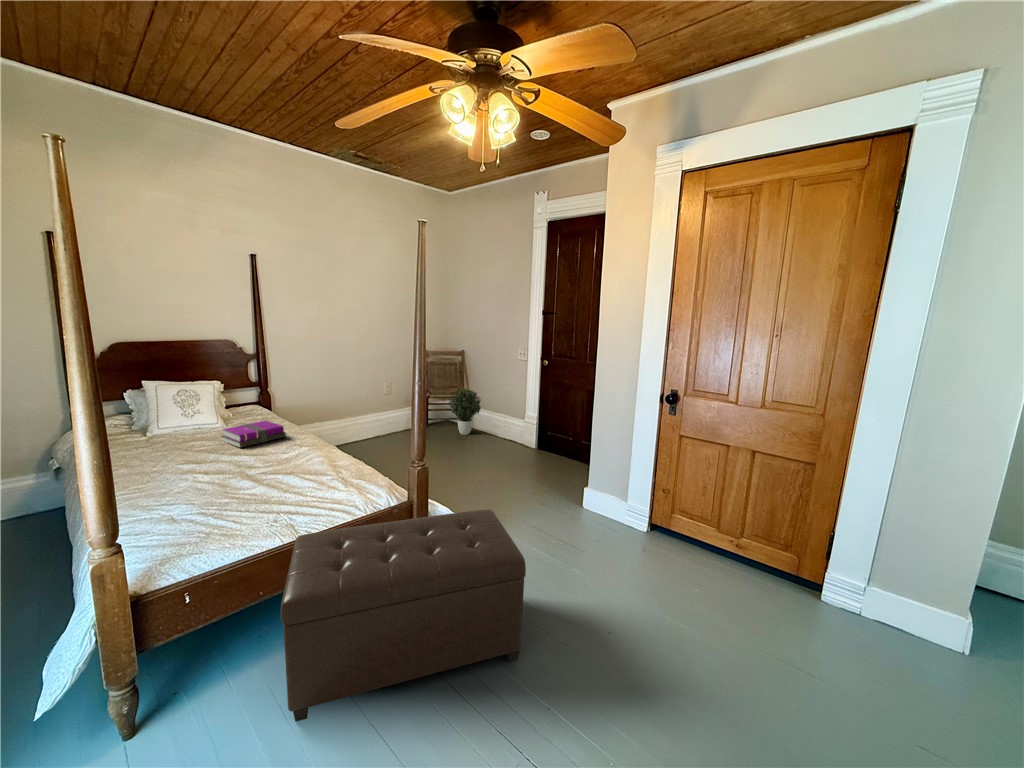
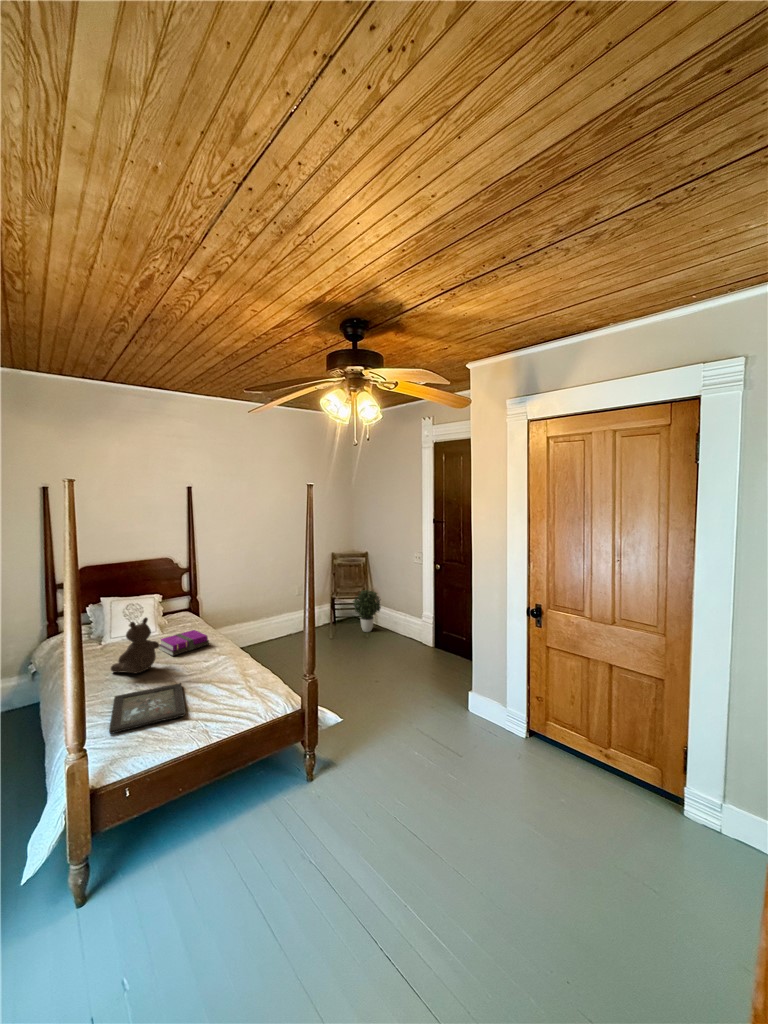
teddy bear: none [157,397,222,465] -> present [111,618,159,673]
tray: none [158,474,262,530] -> present [109,683,186,734]
ottoman: present [280,510,526,722] -> none [193,719,390,904]

